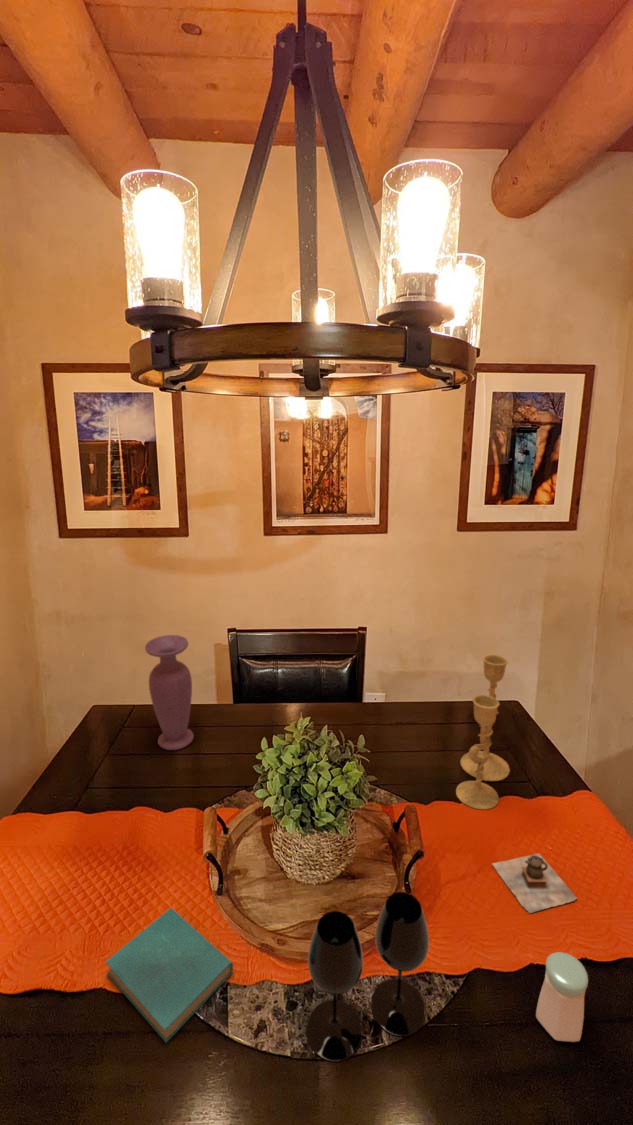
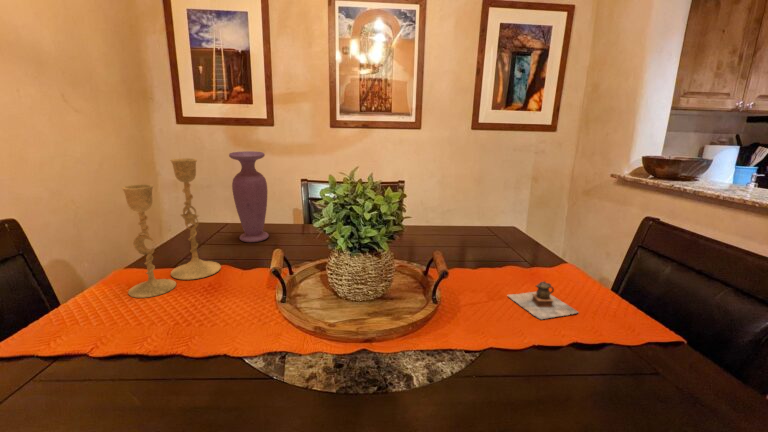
candlestick: present [456,655,510,810] -> present [122,158,221,298]
wine glass: present [306,892,429,1062] -> none [348,257,461,400]
book: present [106,908,233,1042] -> none [167,310,284,390]
salt shaker: present [536,952,588,1042] -> none [555,314,605,387]

